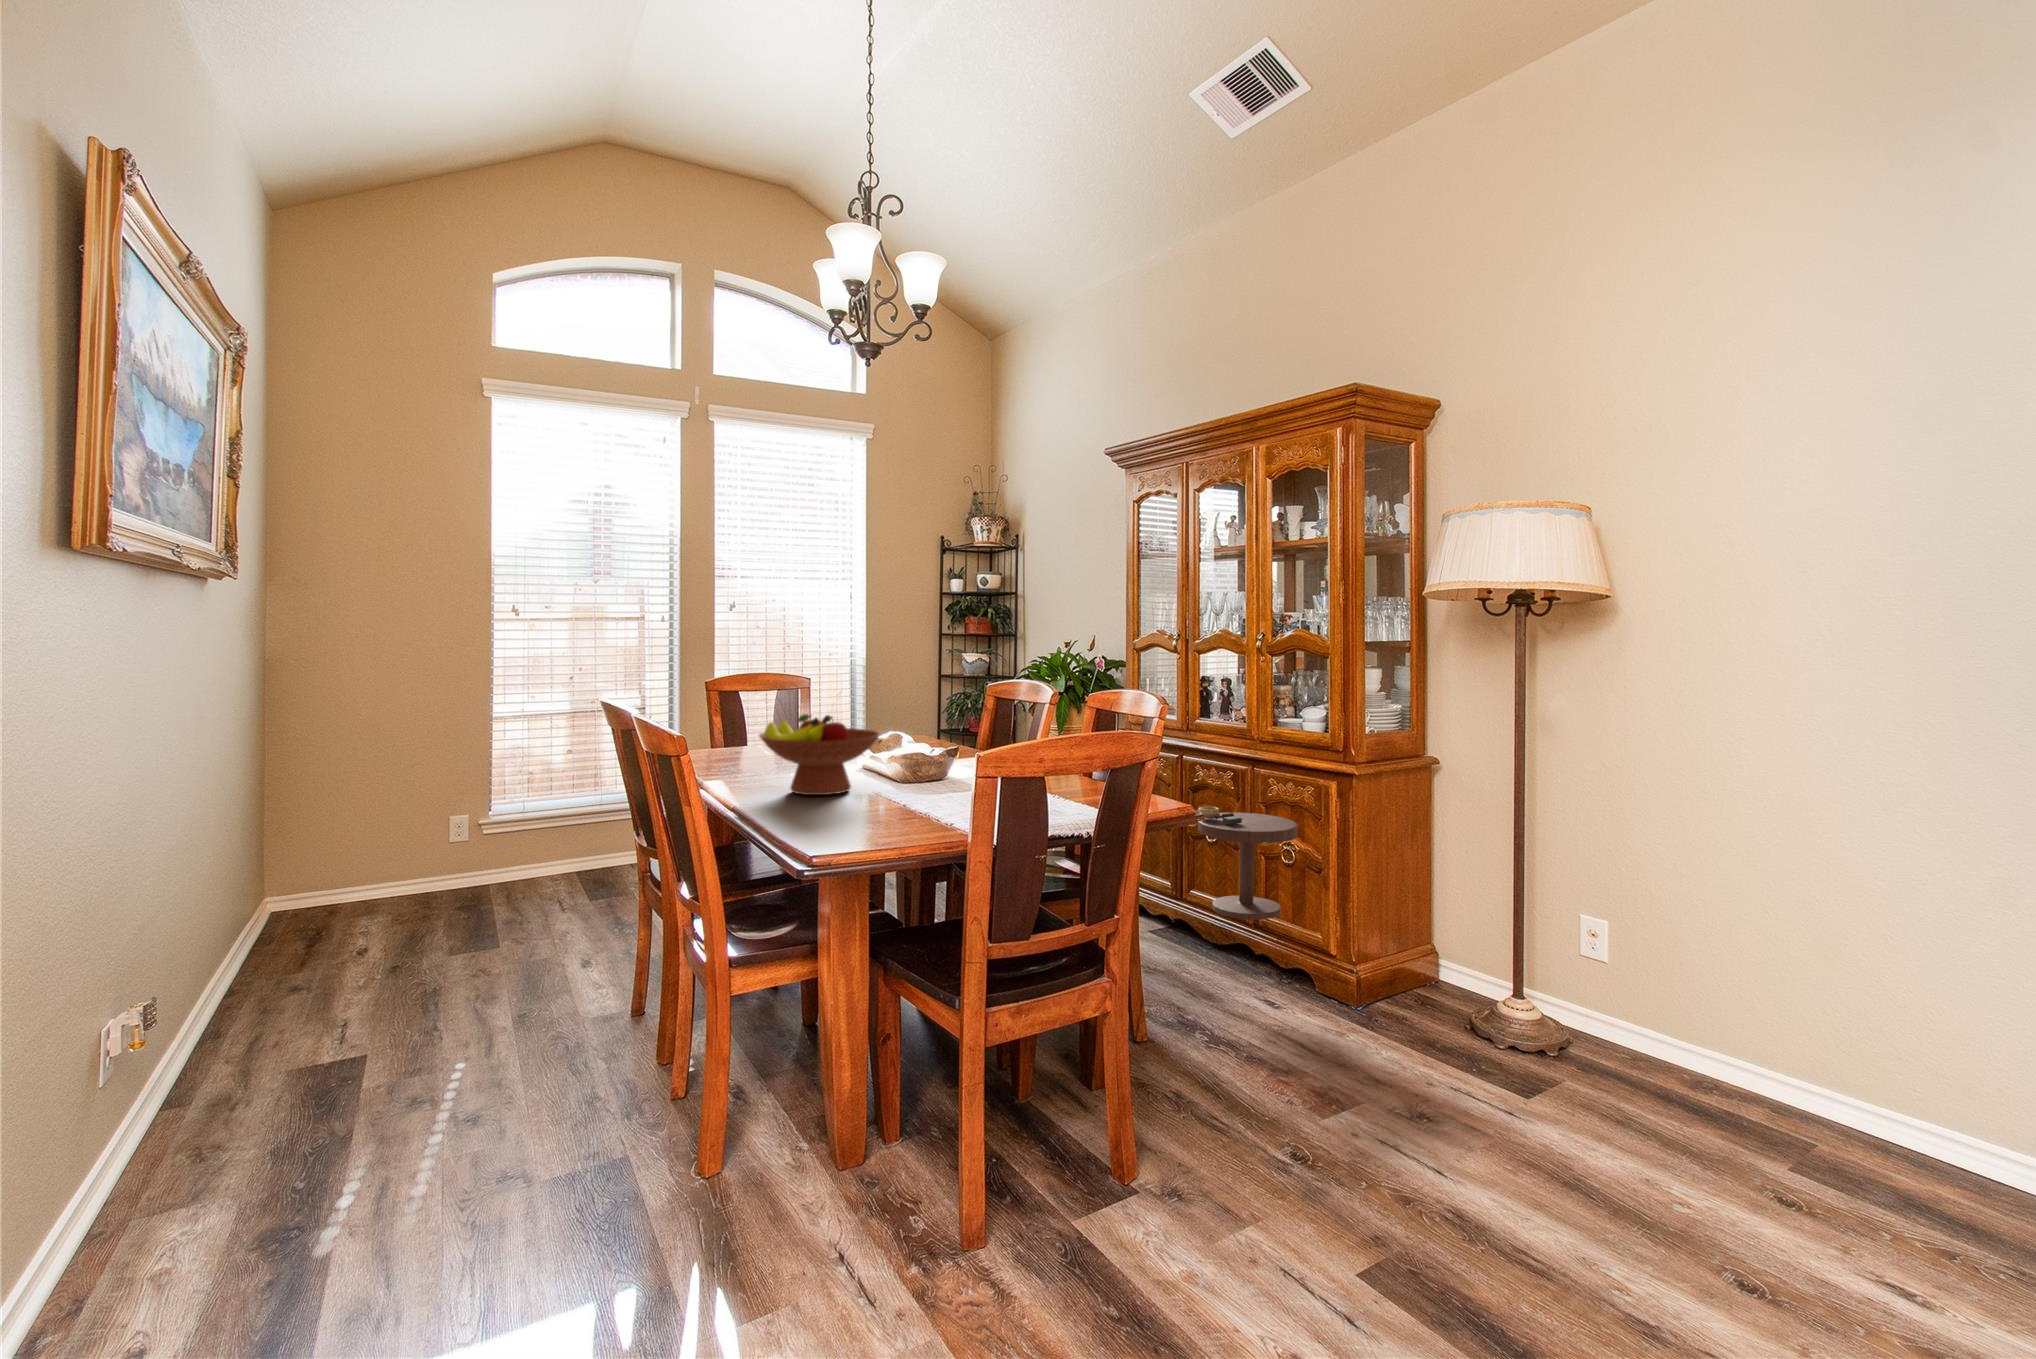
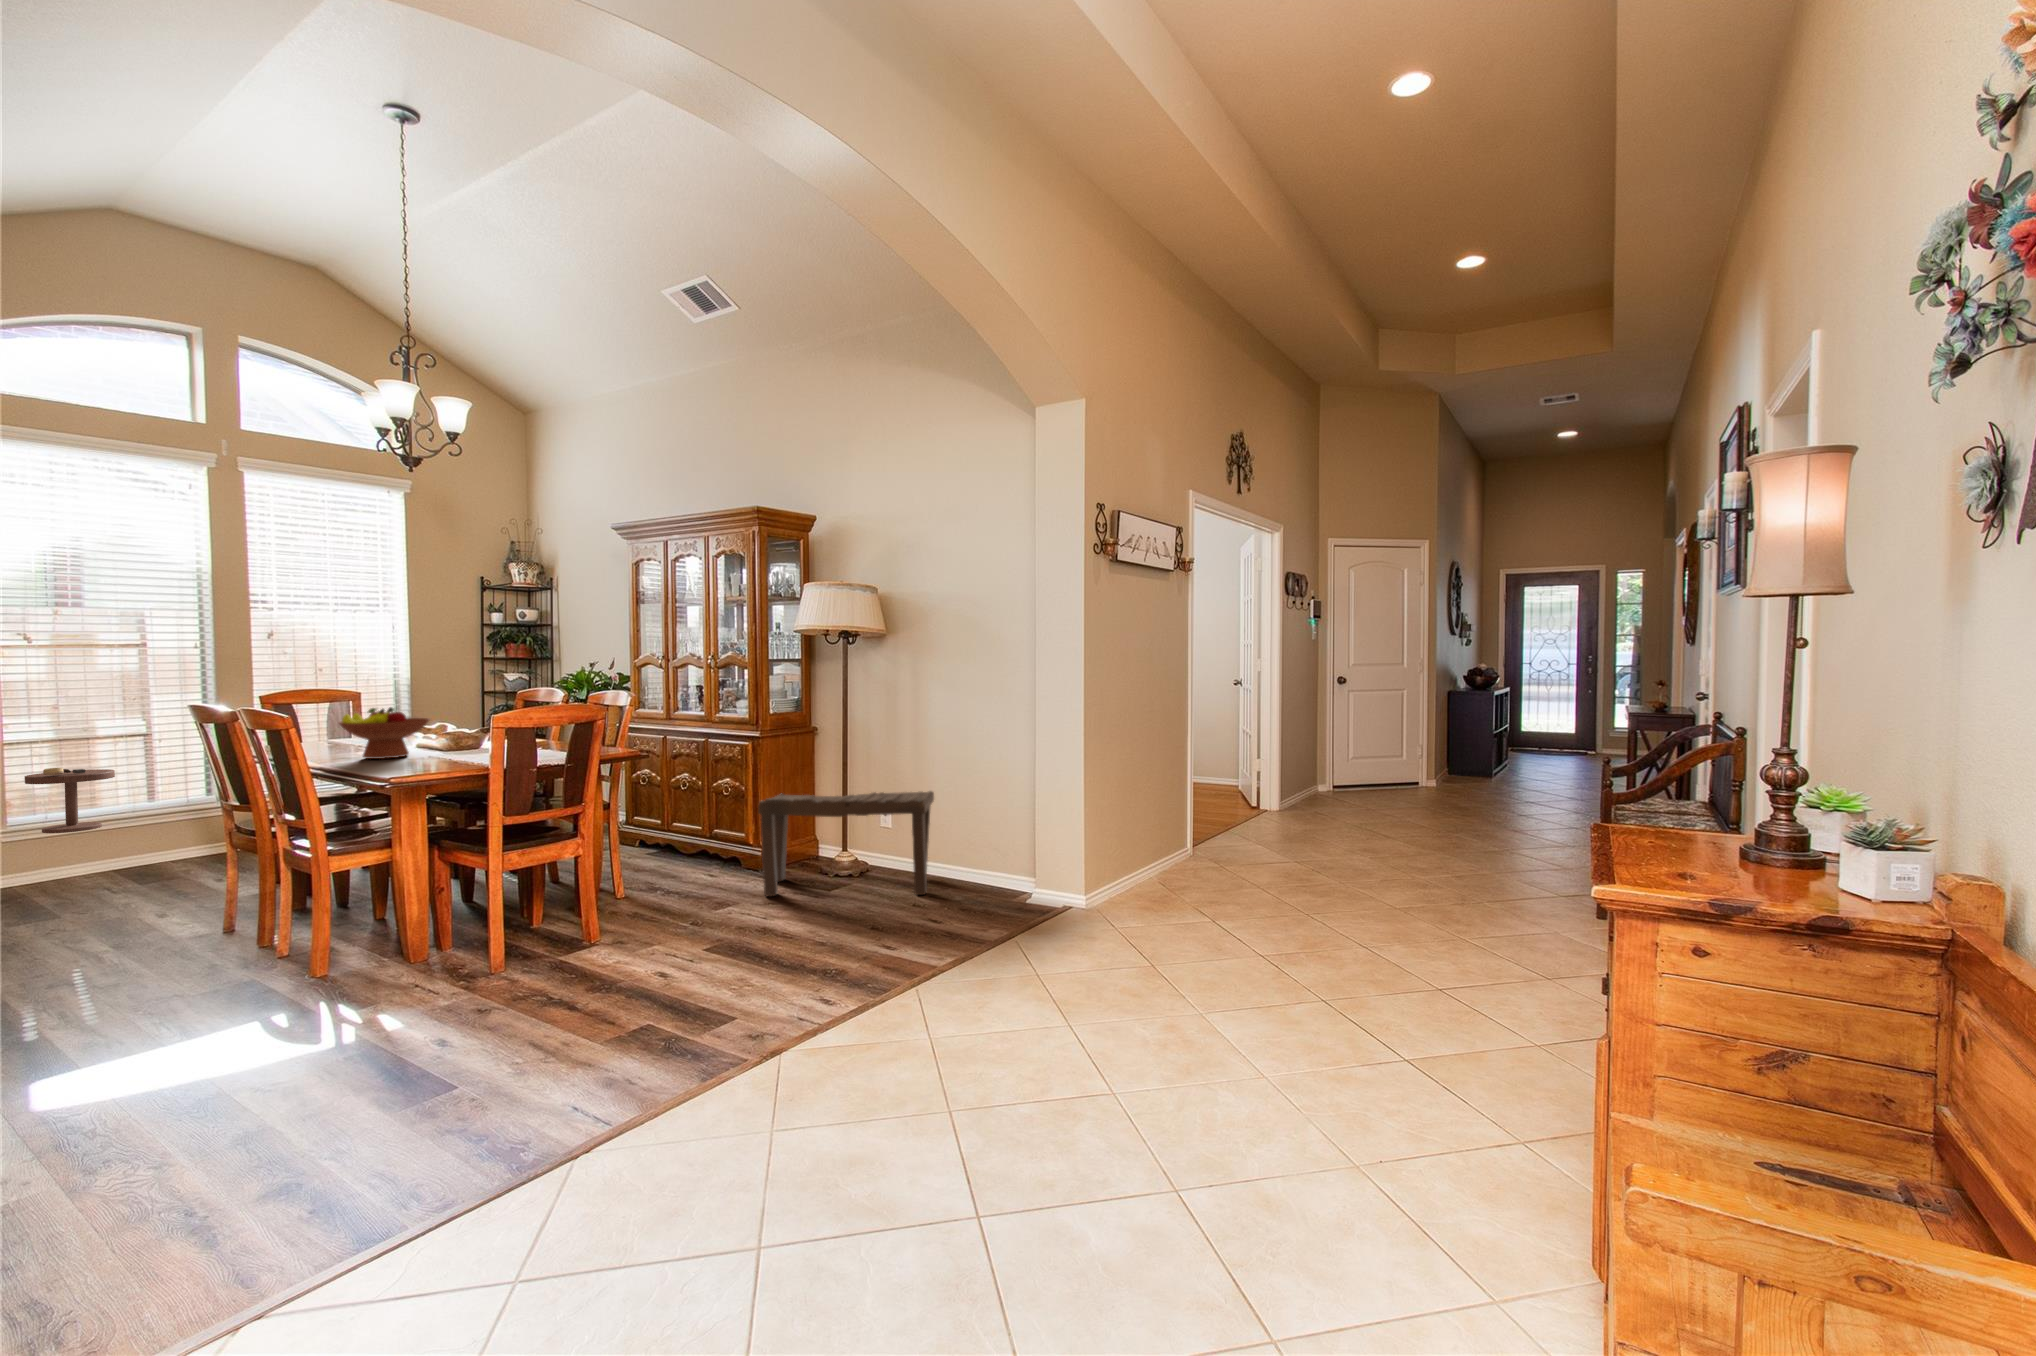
side table: present [1198,806,1298,920] -> present [25,768,115,833]
bench: none [1380,881,1757,1142] -> present [758,791,934,897]

